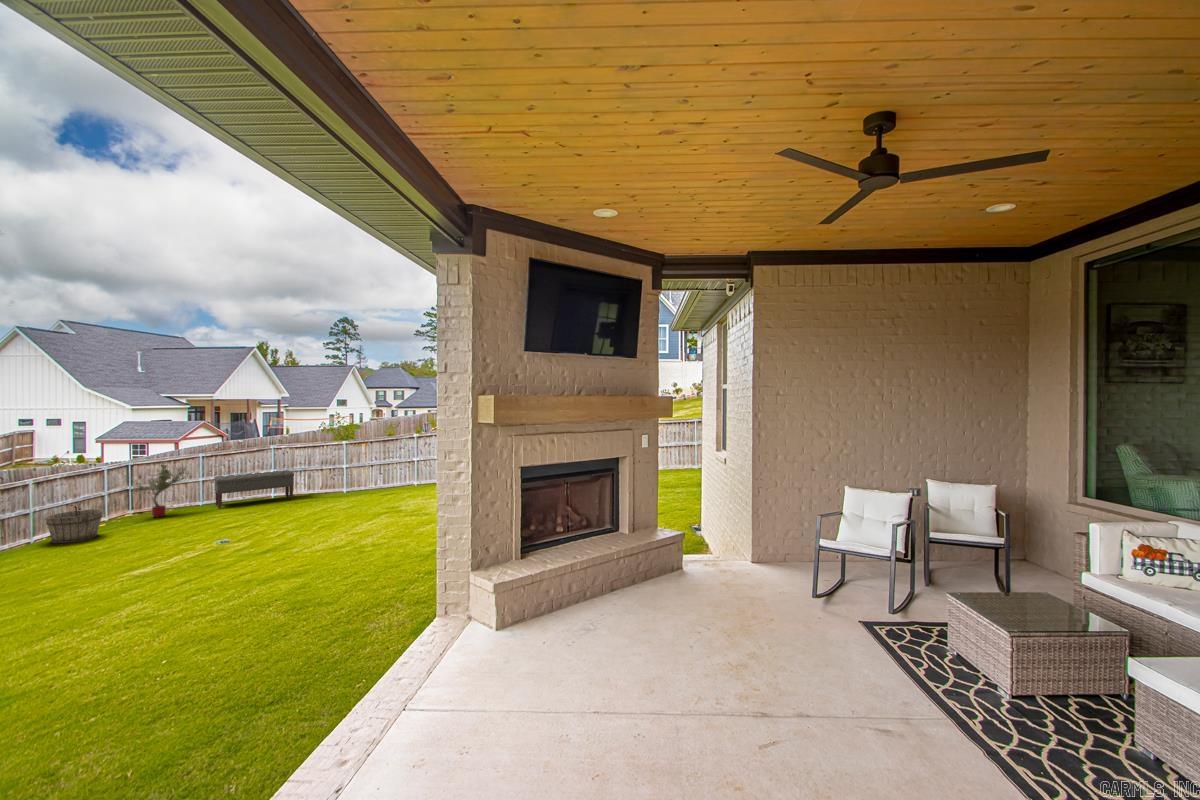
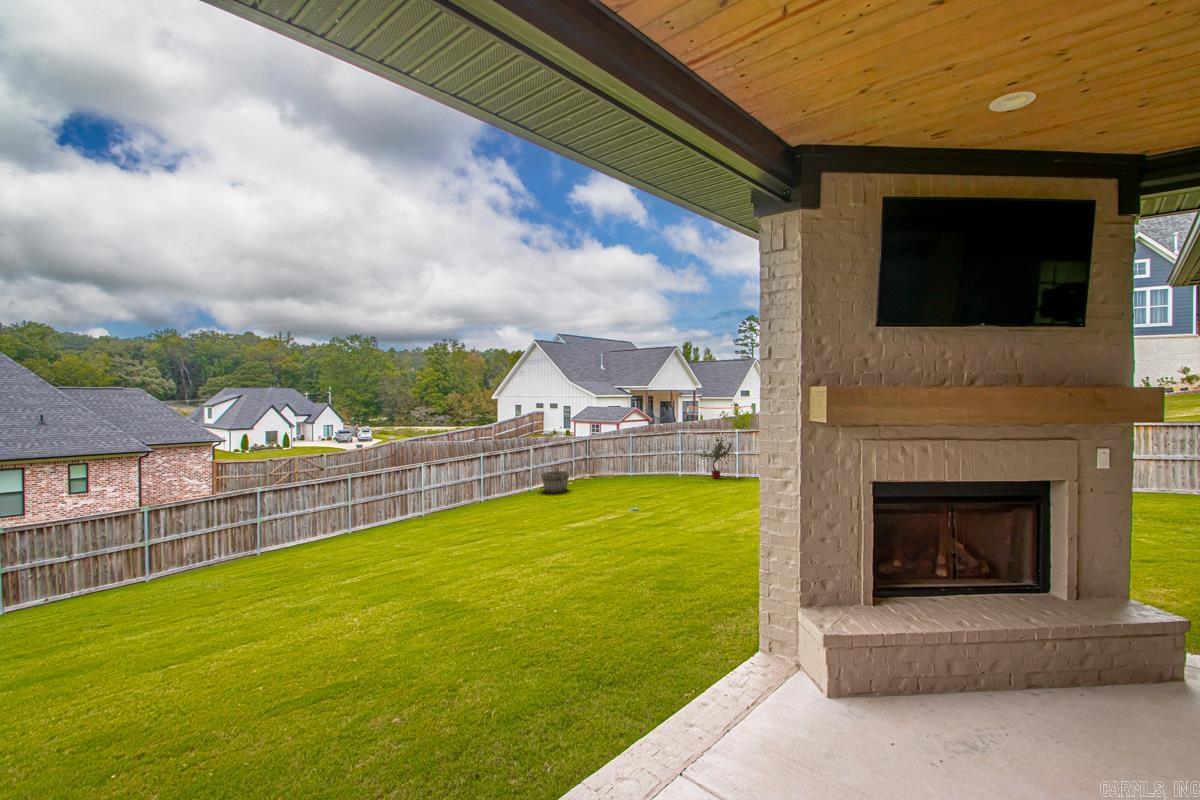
potted tree: present [130,462,186,517] -> present [700,437,732,479]
bench: present [214,470,294,508] -> none [637,453,692,480]

